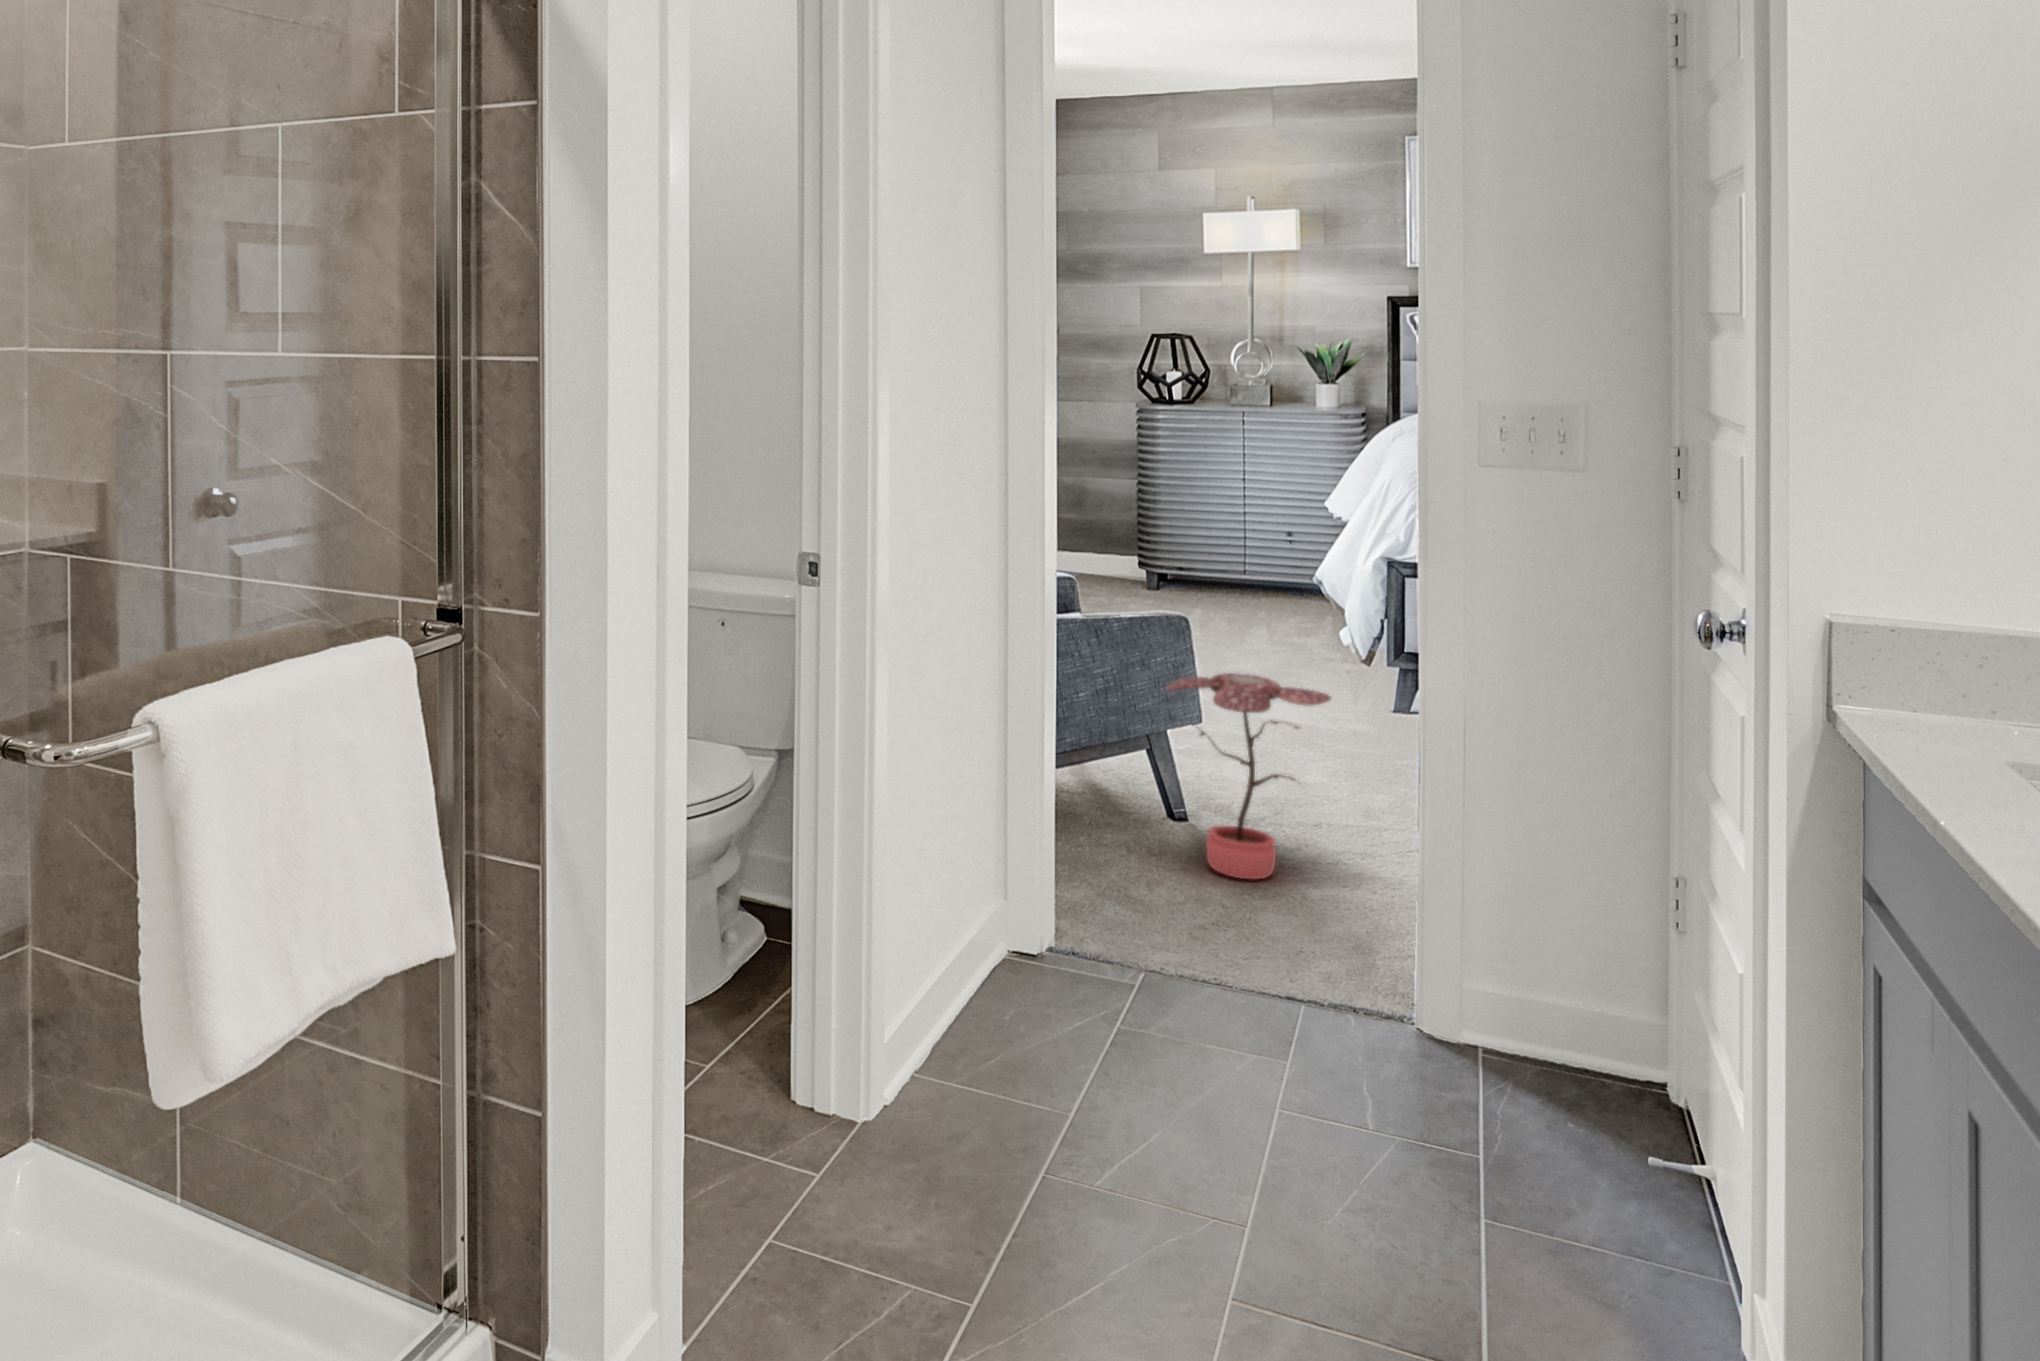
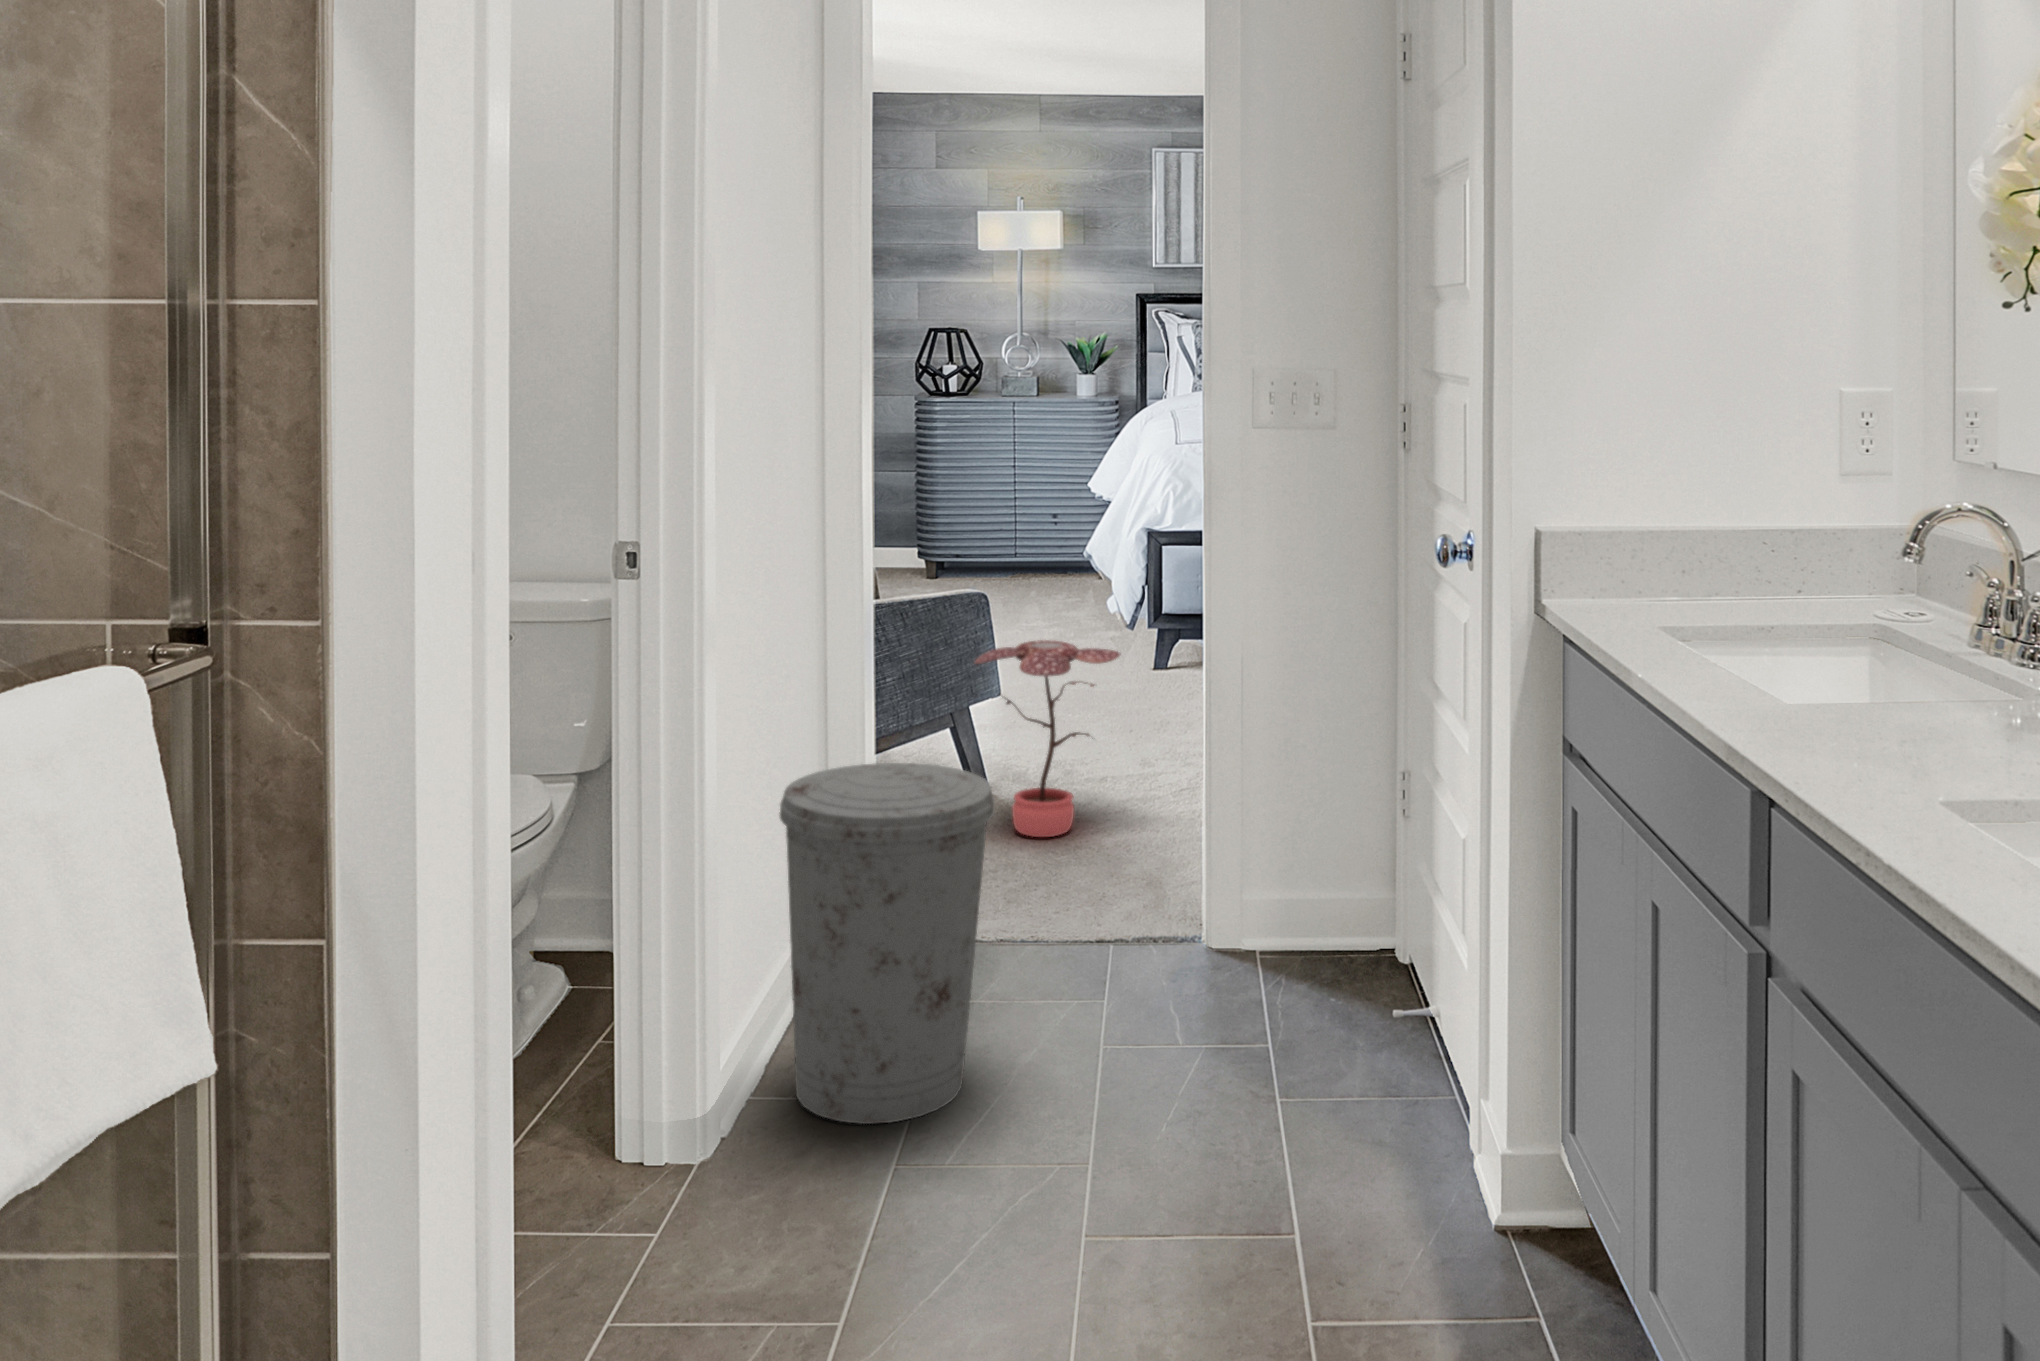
trash can: none [942,779,1157,1132] -> present [780,763,994,1124]

